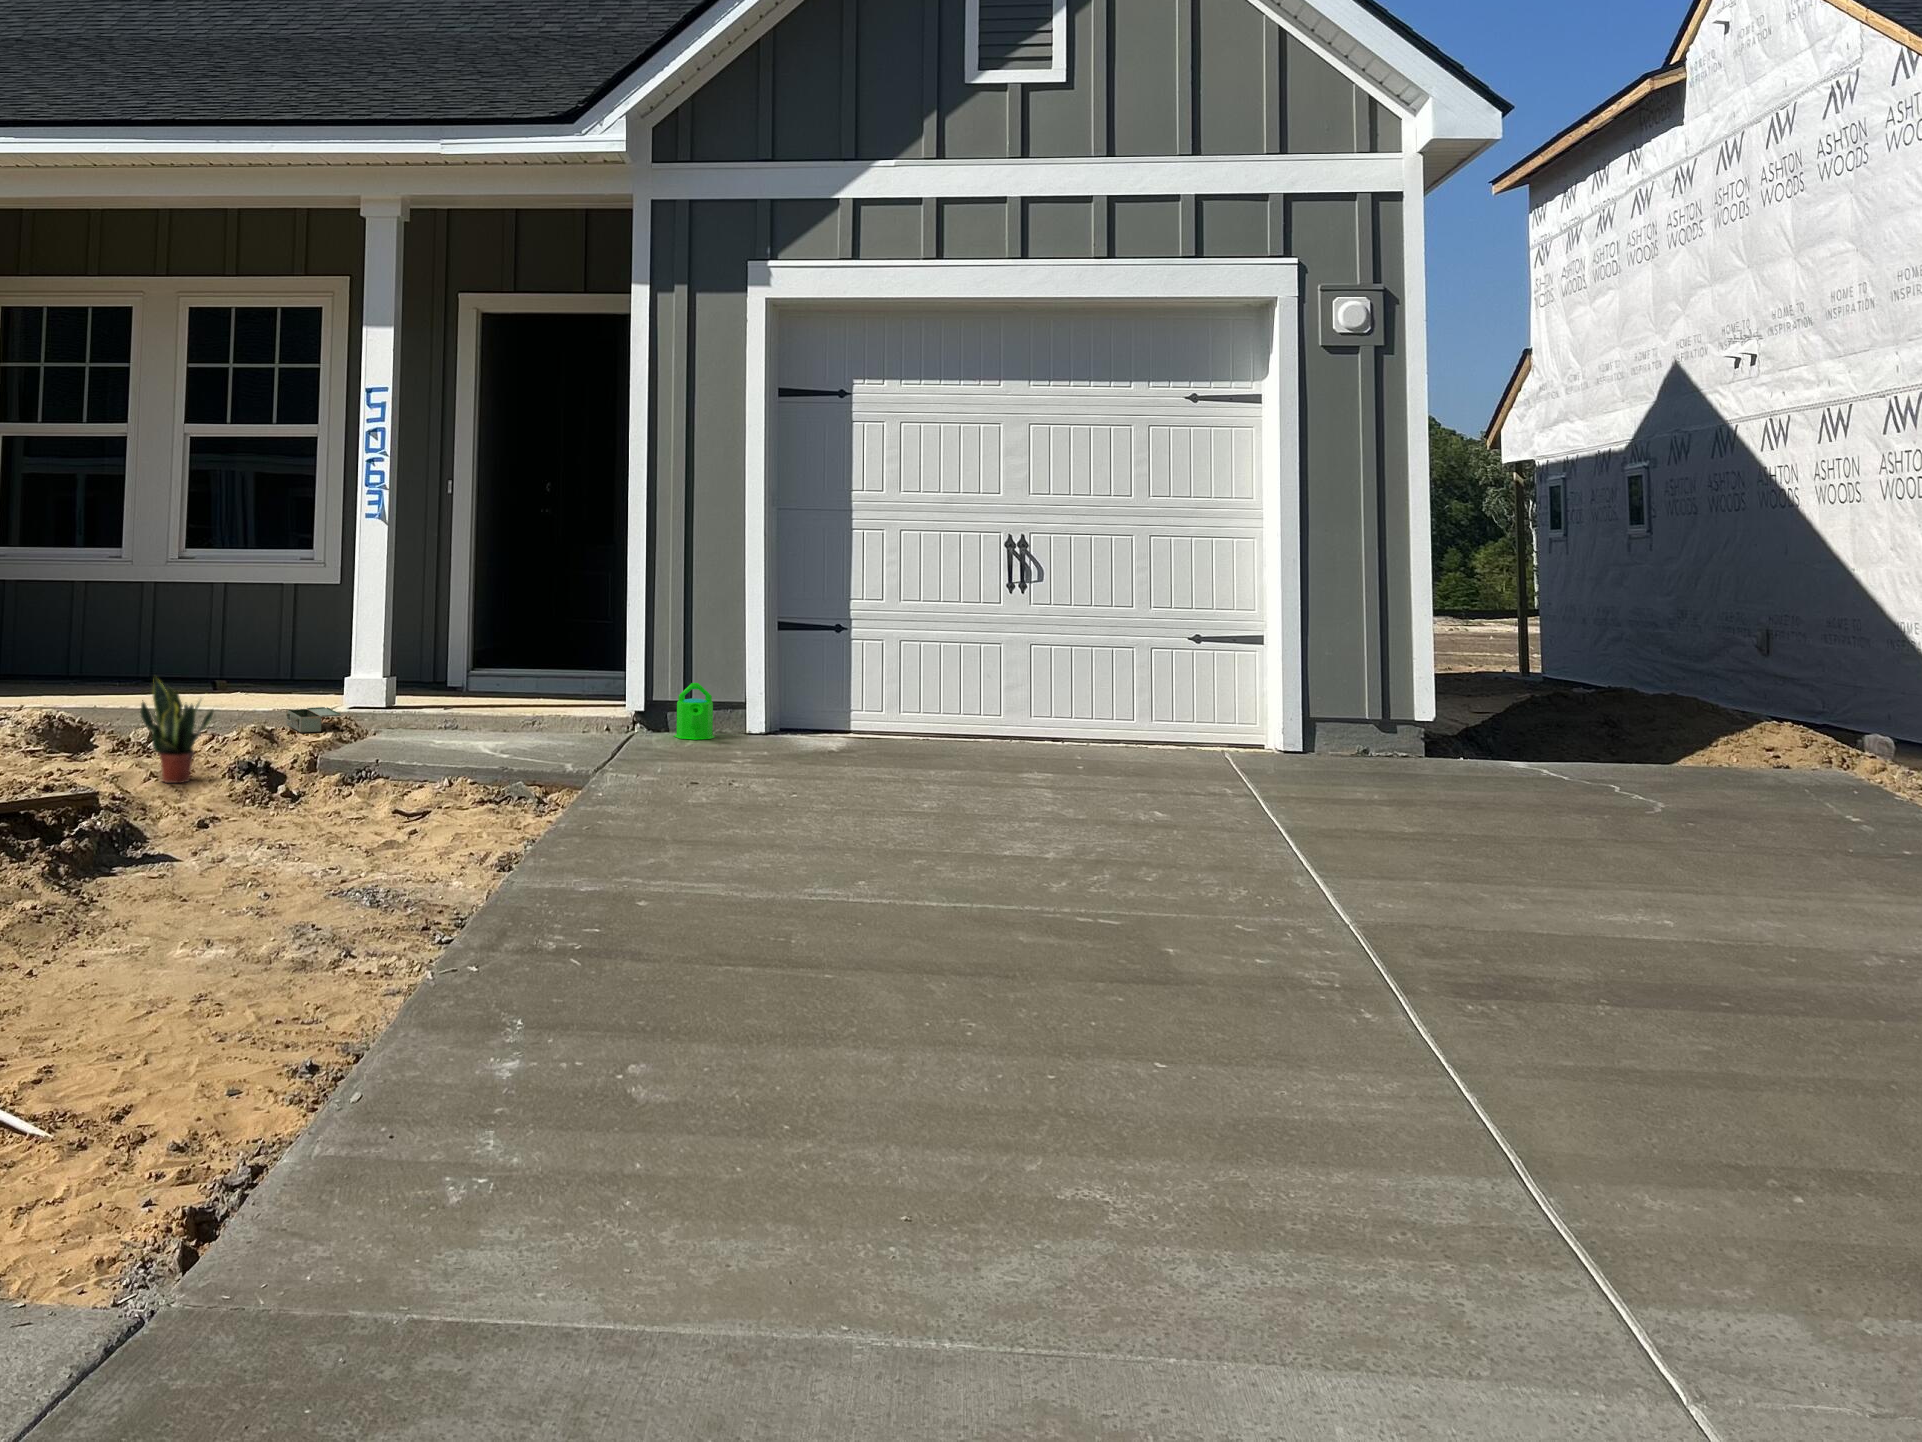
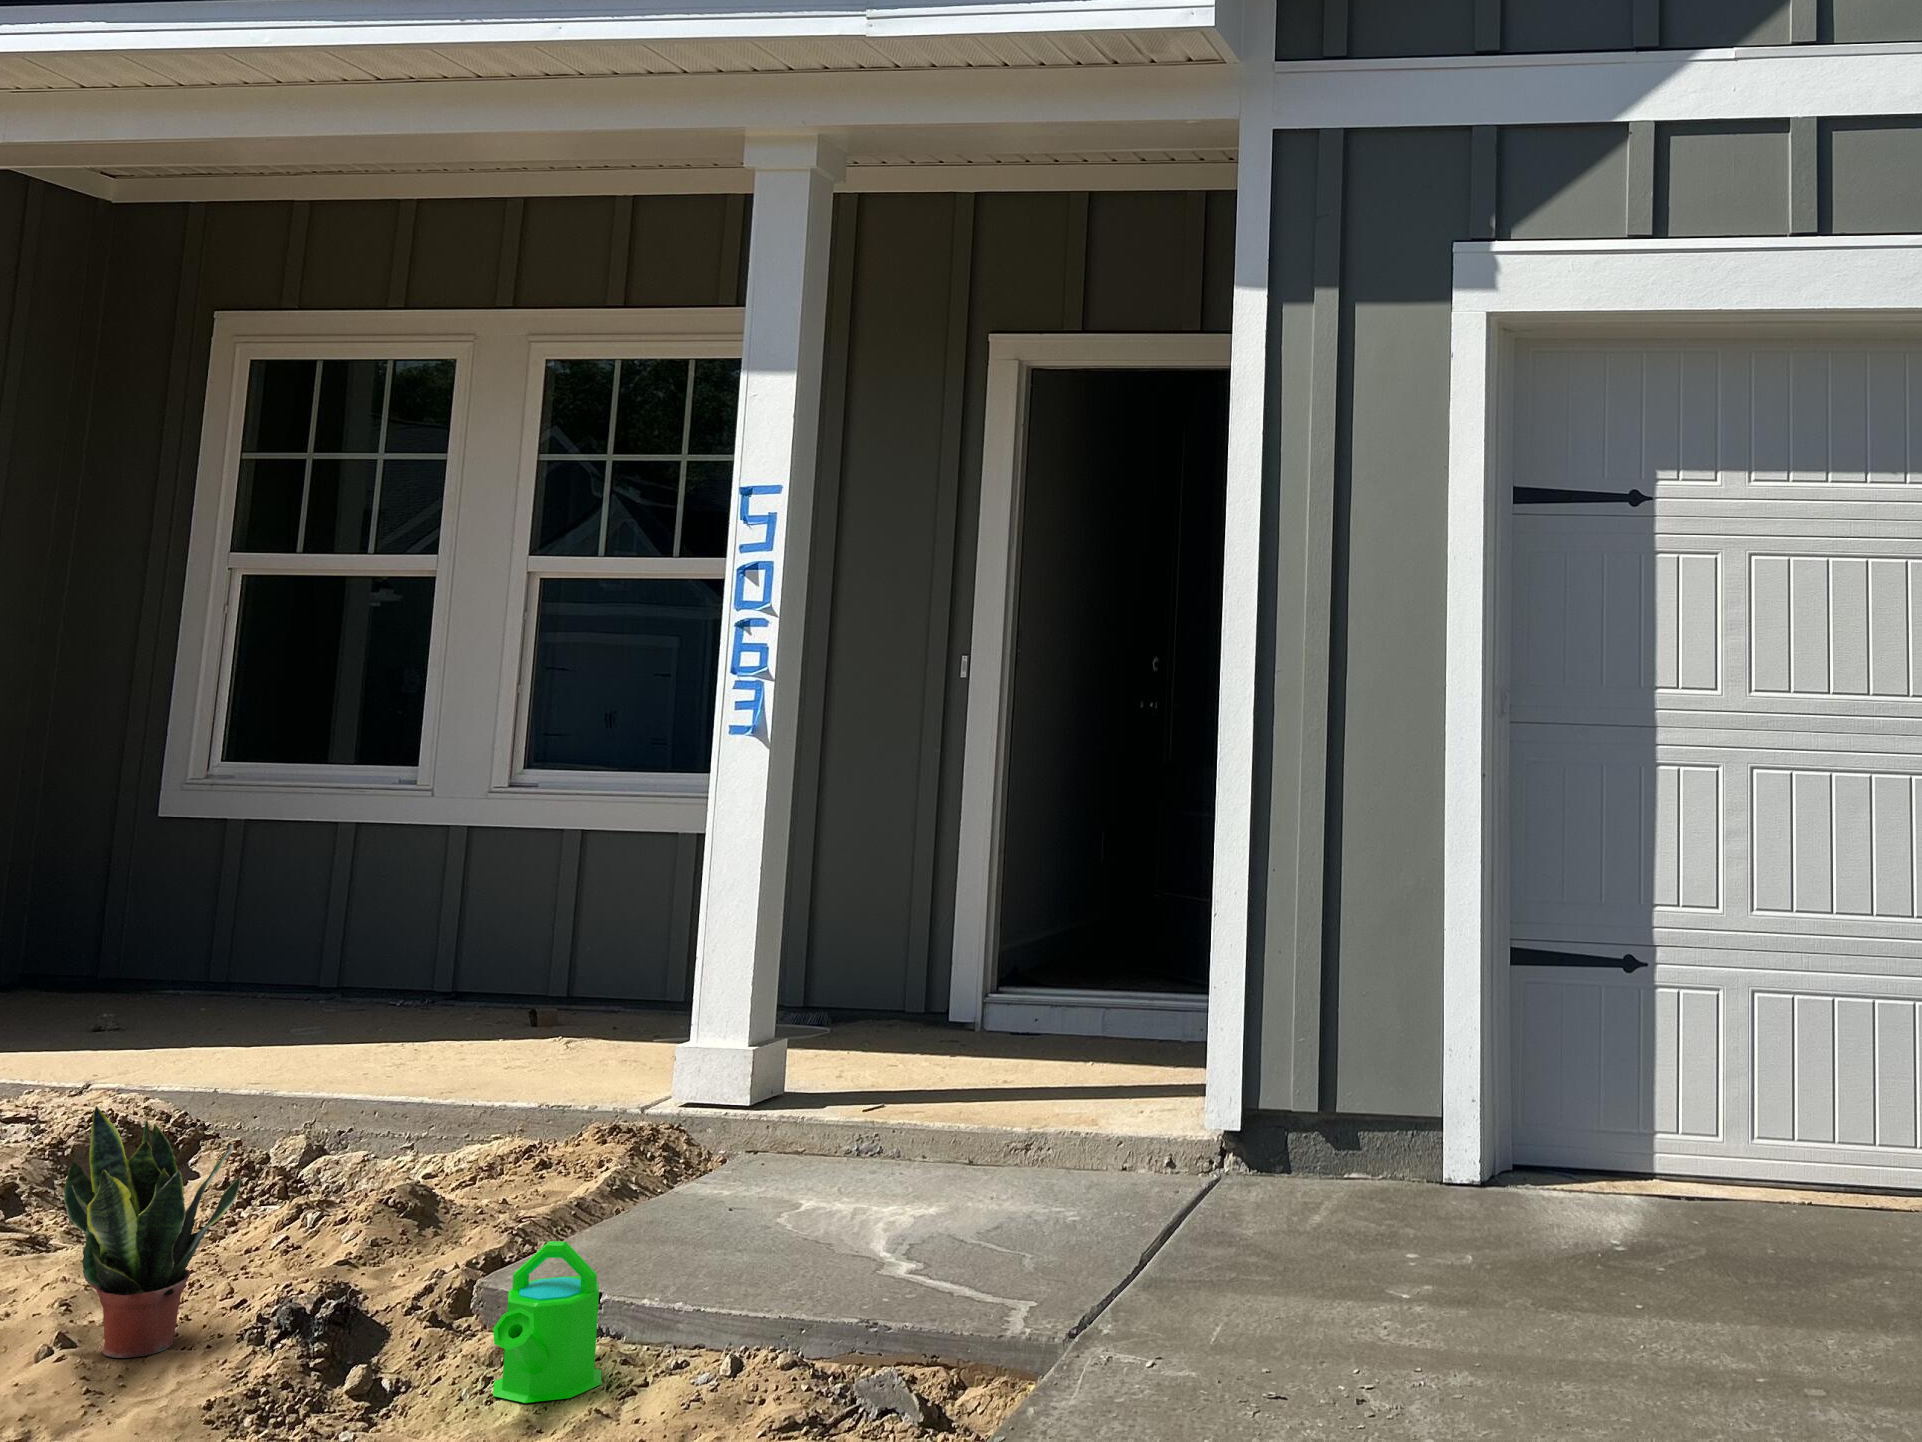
watering can: present [674,683,715,740] -> present [493,1241,602,1403]
toolbox: present [287,707,341,732] -> none [513,1117,618,1185]

